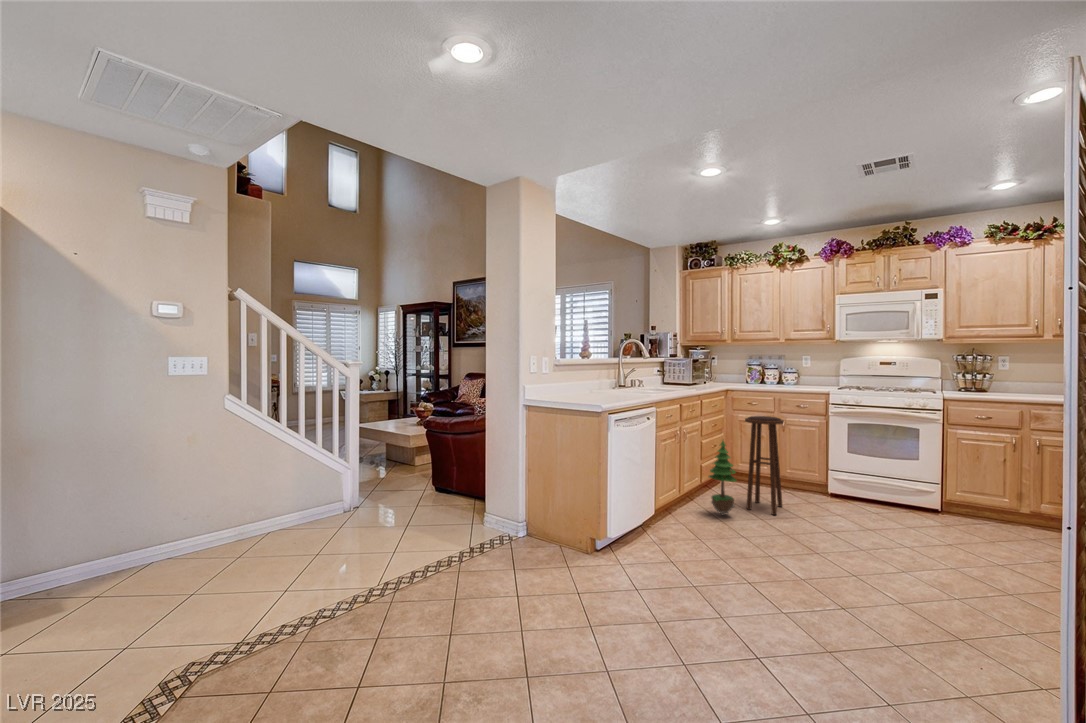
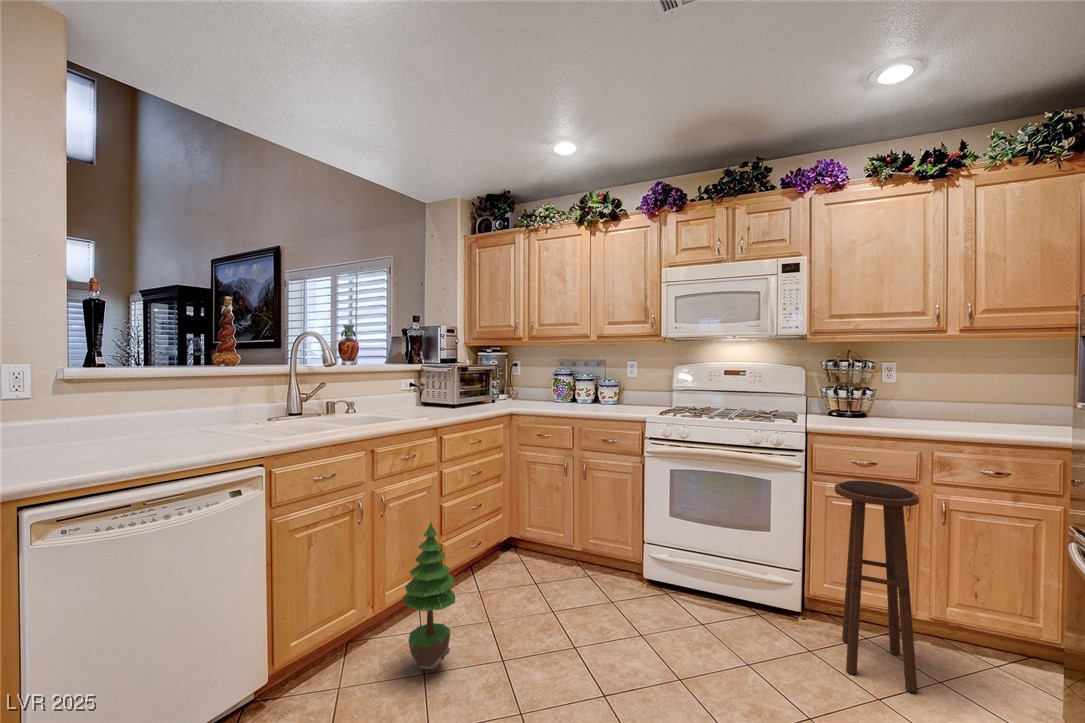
stool: present [745,416,784,515] -> present [835,481,919,693]

